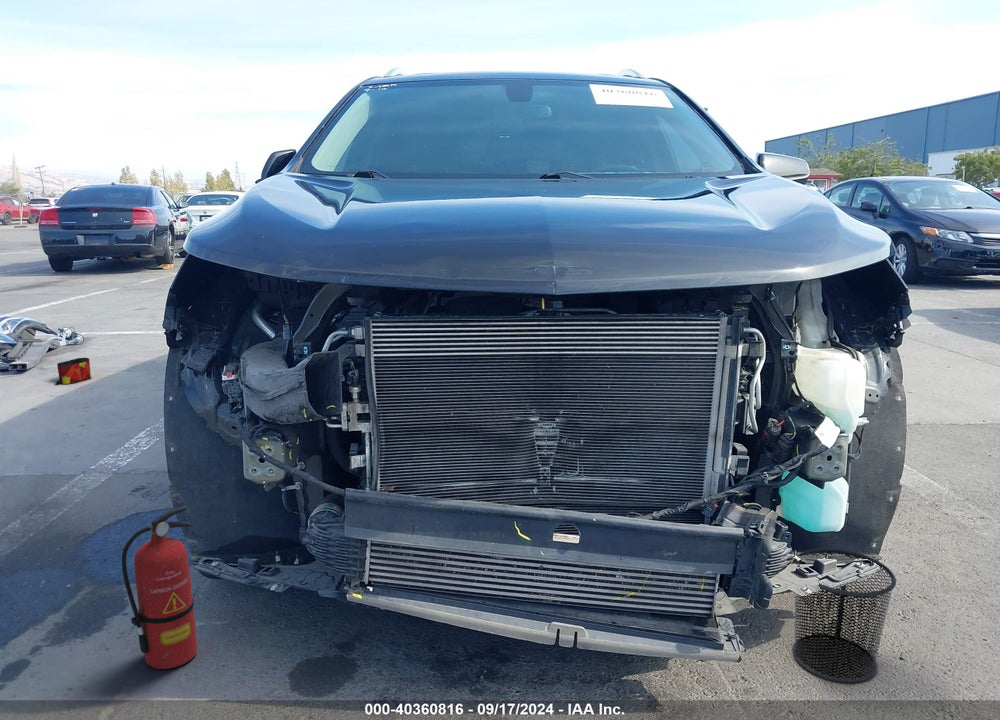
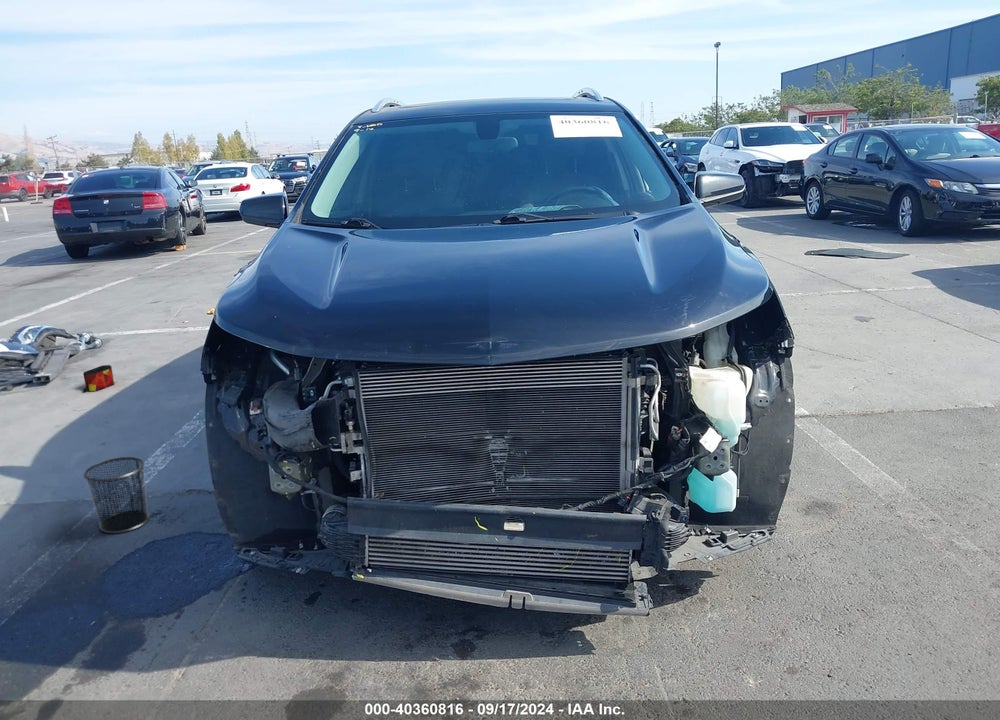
fire extinguisher: present [122,506,197,669] -> none [182,512,242,637]
waste bin: present [792,548,896,683] -> present [84,457,150,534]

